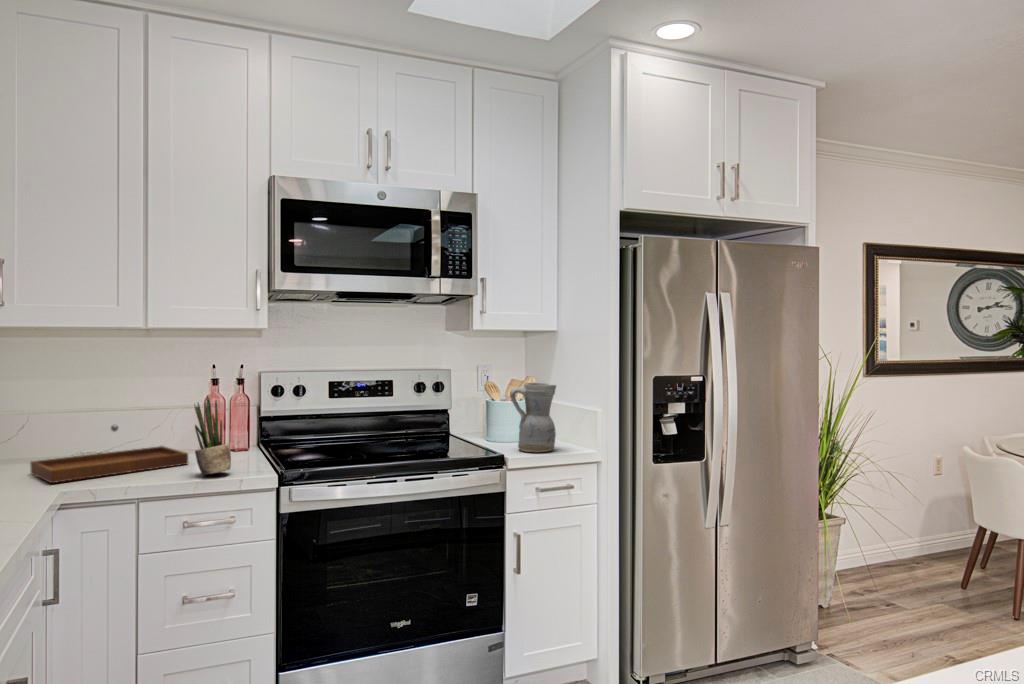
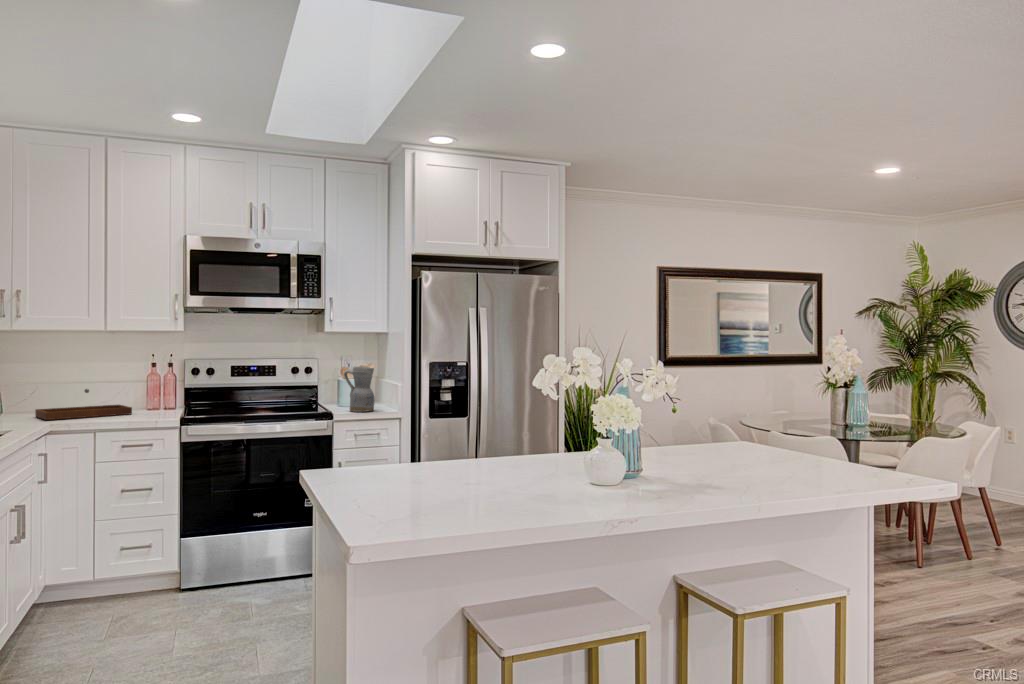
potted plant: present [194,395,231,475] -> none [132,370,154,418]

